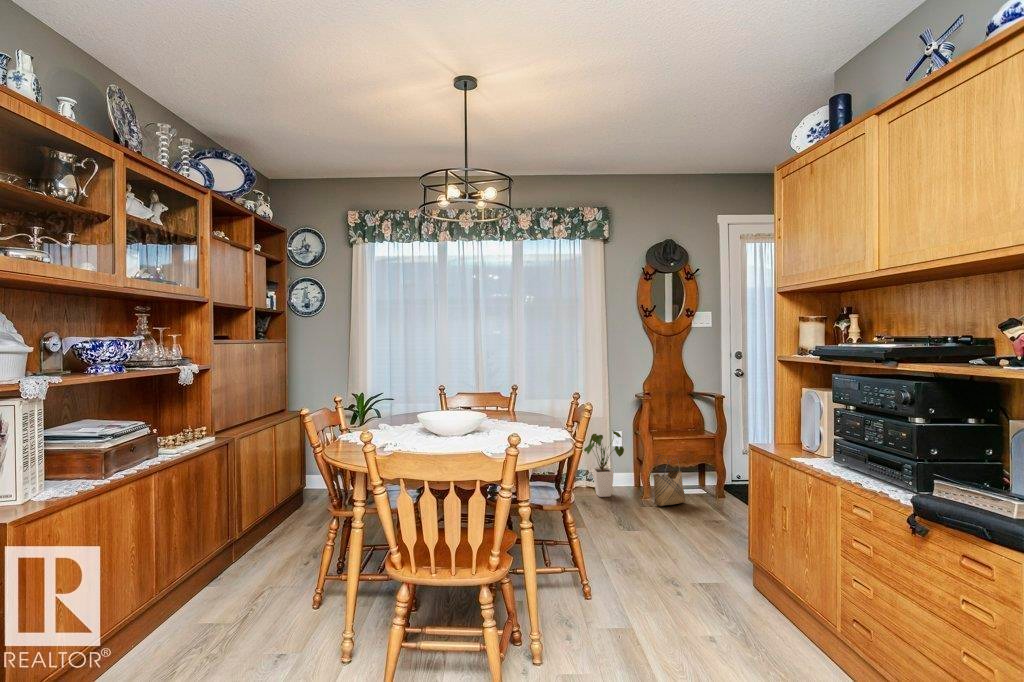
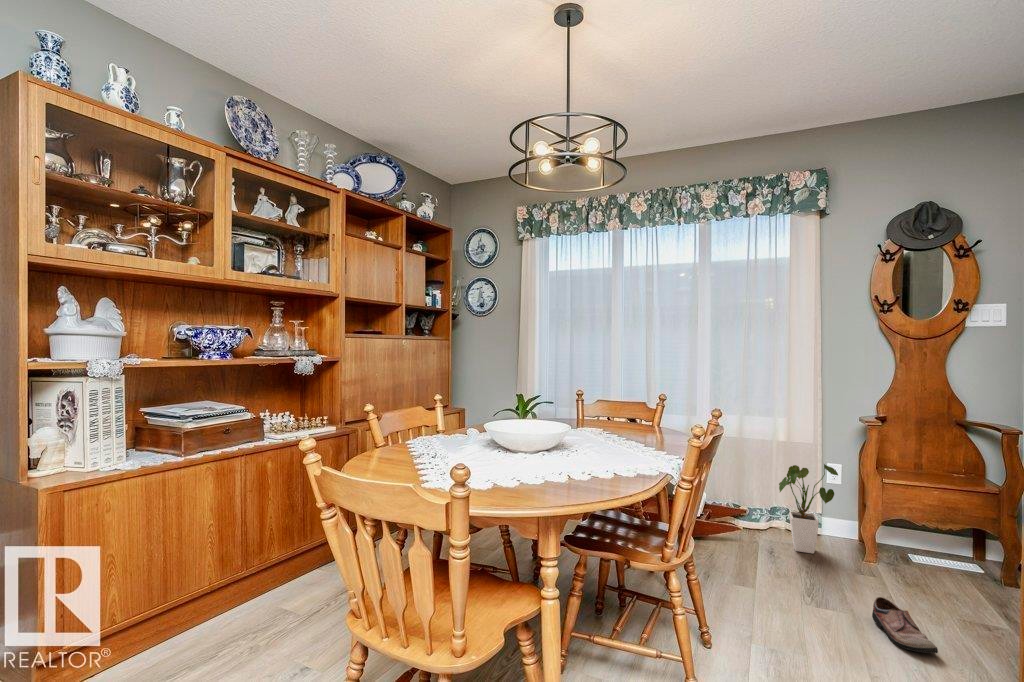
woven basket: present [653,455,685,506] -> none [878,511,937,590]
shoe: none [658,509,696,534] -> present [872,597,938,653]

